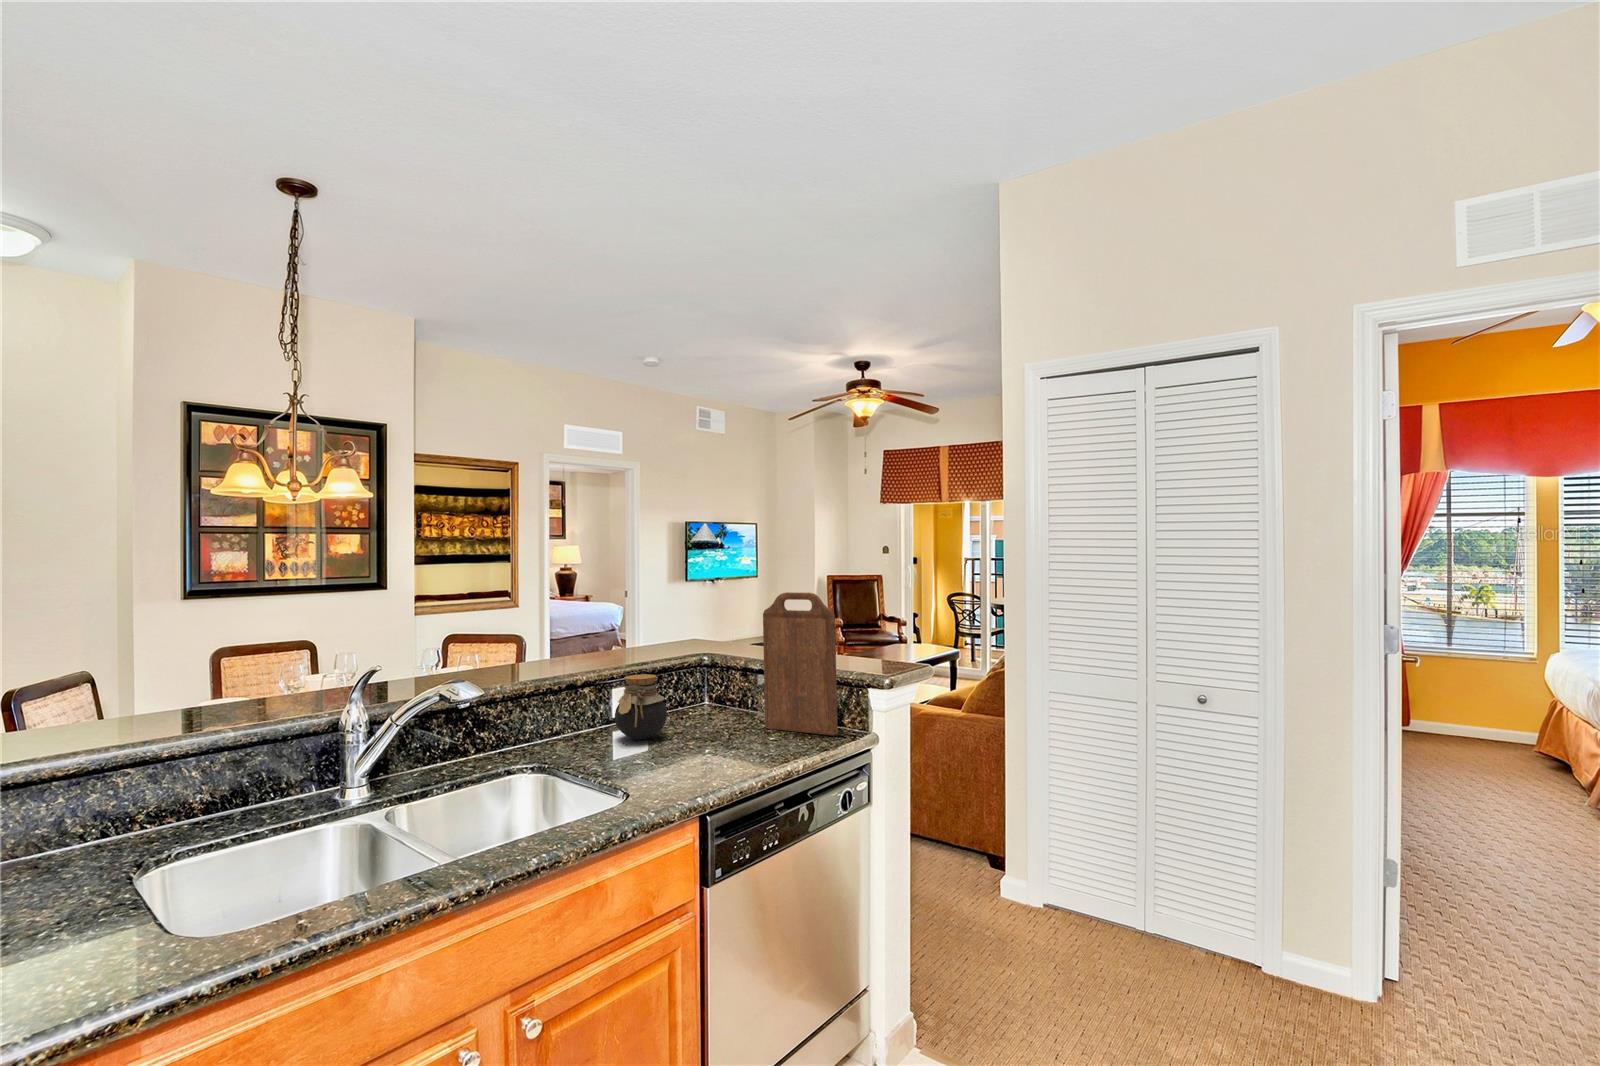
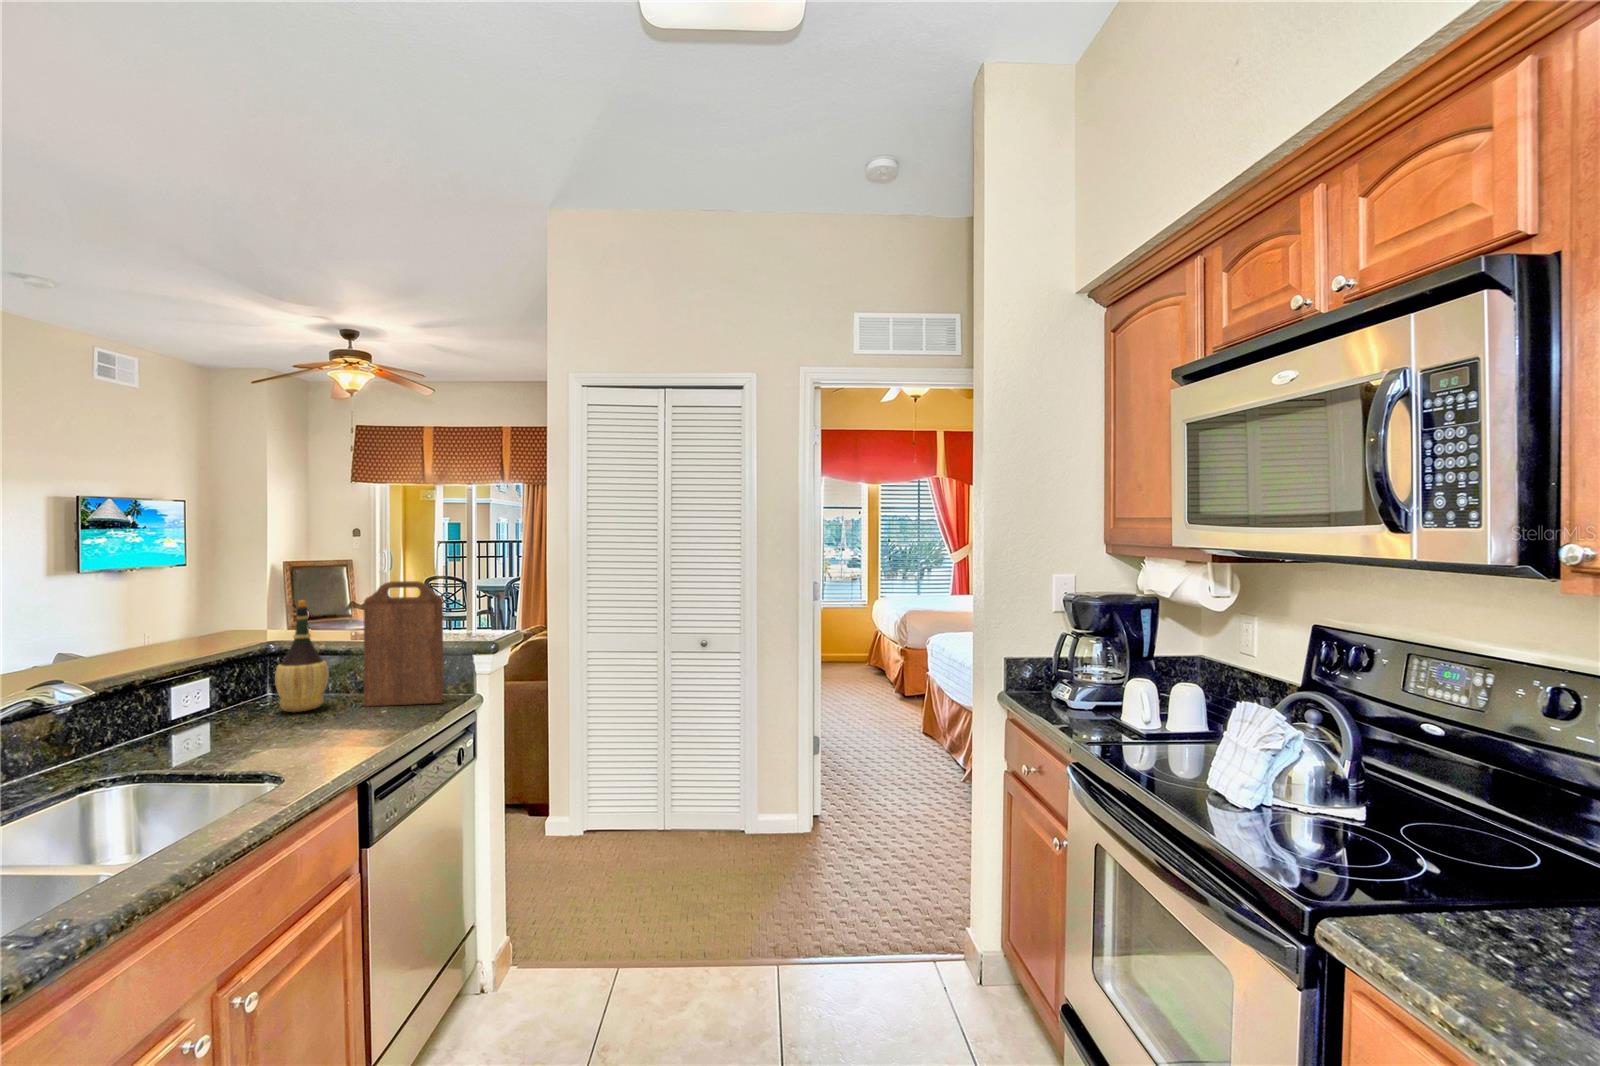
wine bottle: none [691,610,737,725] -> present [275,600,329,712]
jar: present [615,674,667,740] -> none [193,668,261,734]

